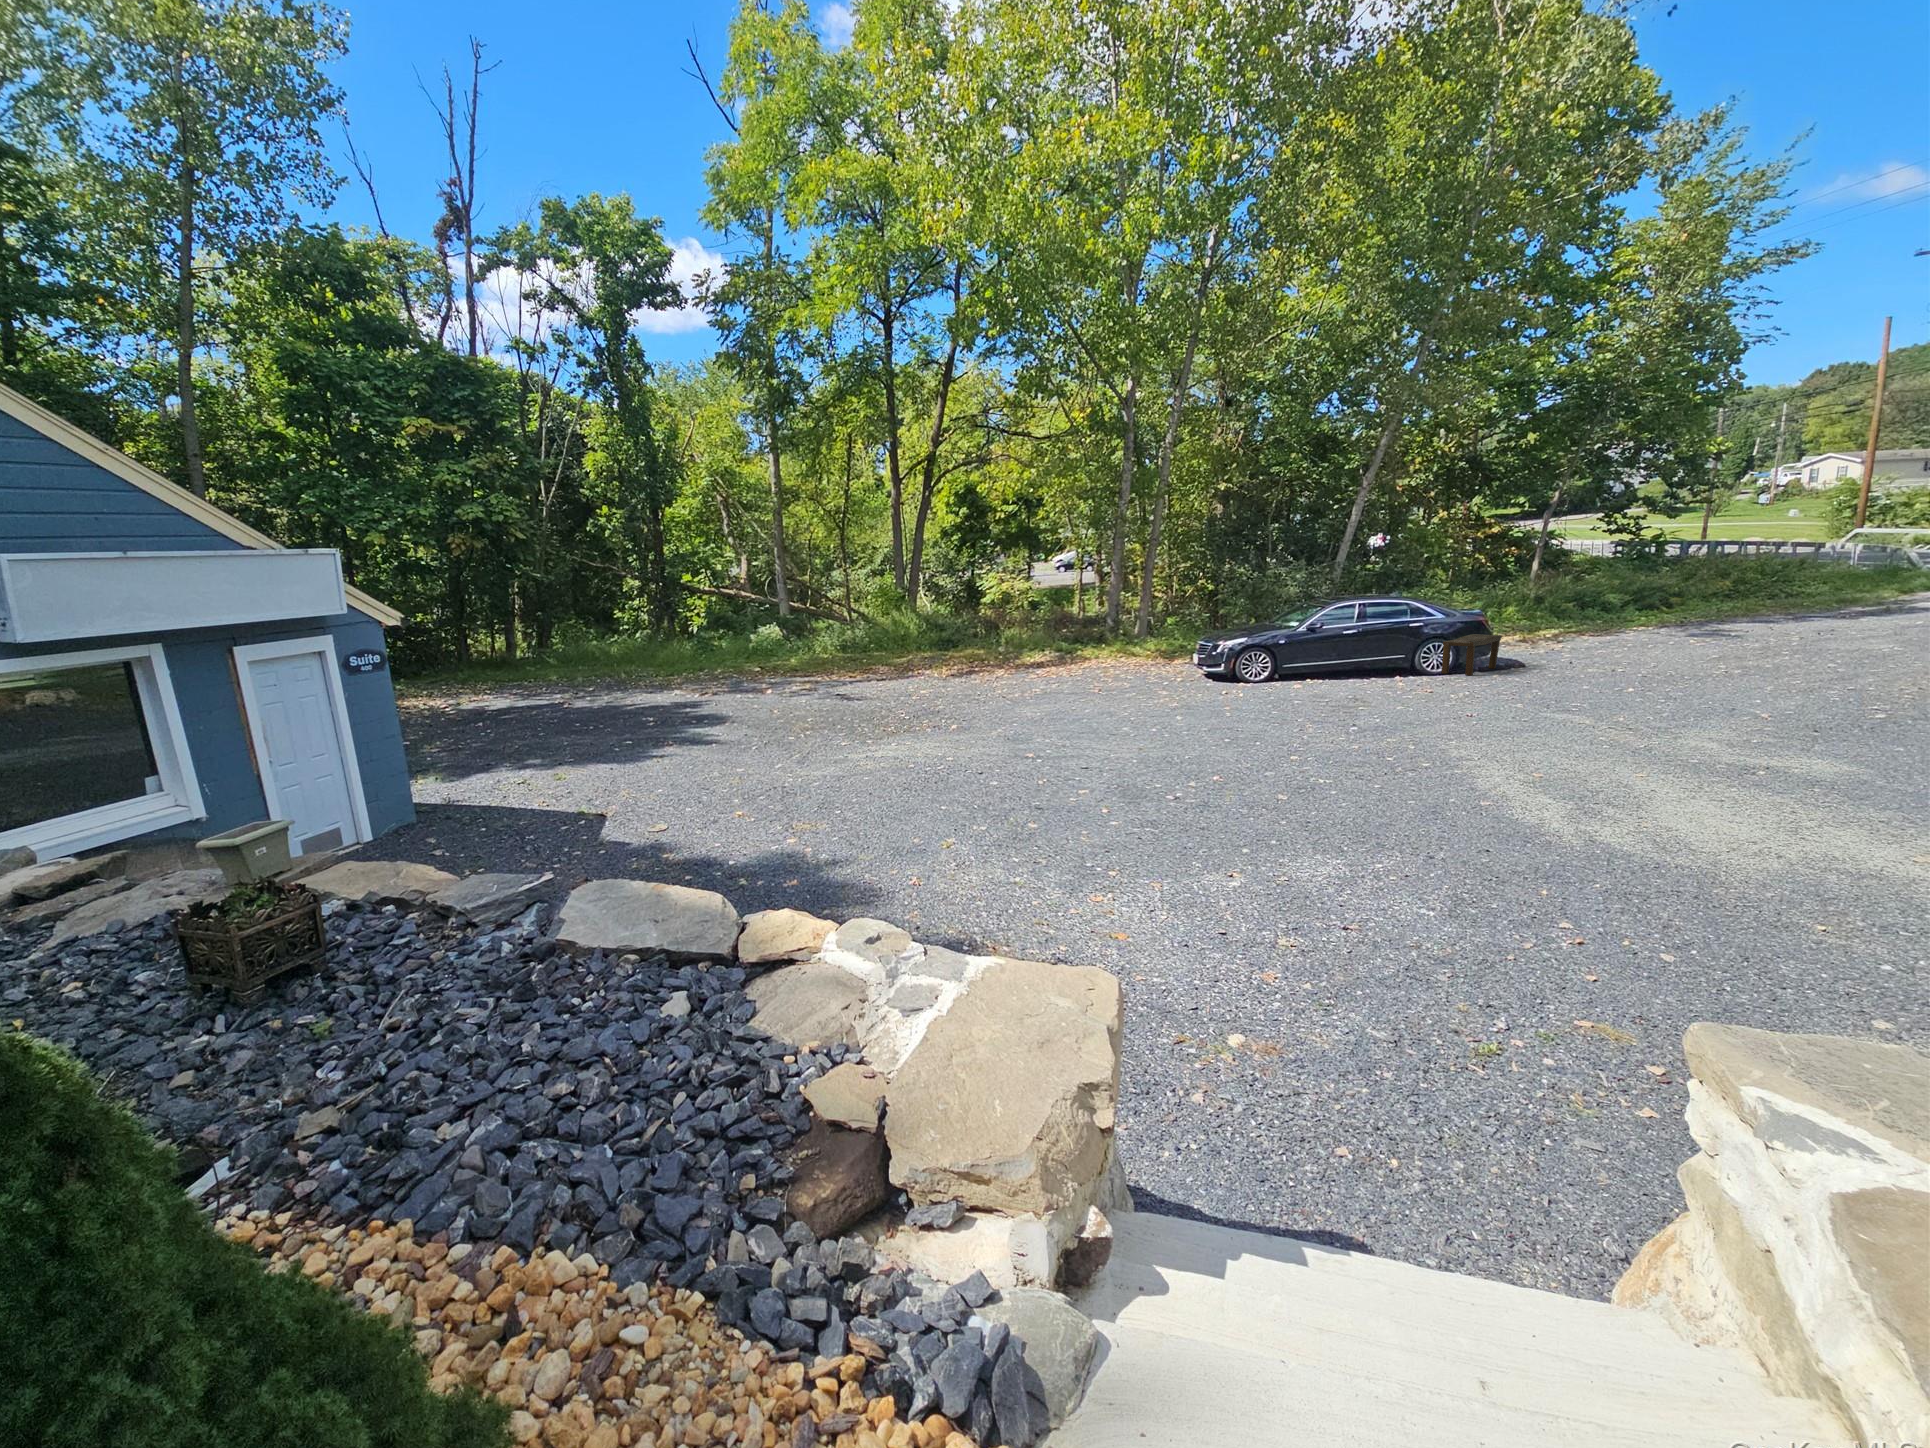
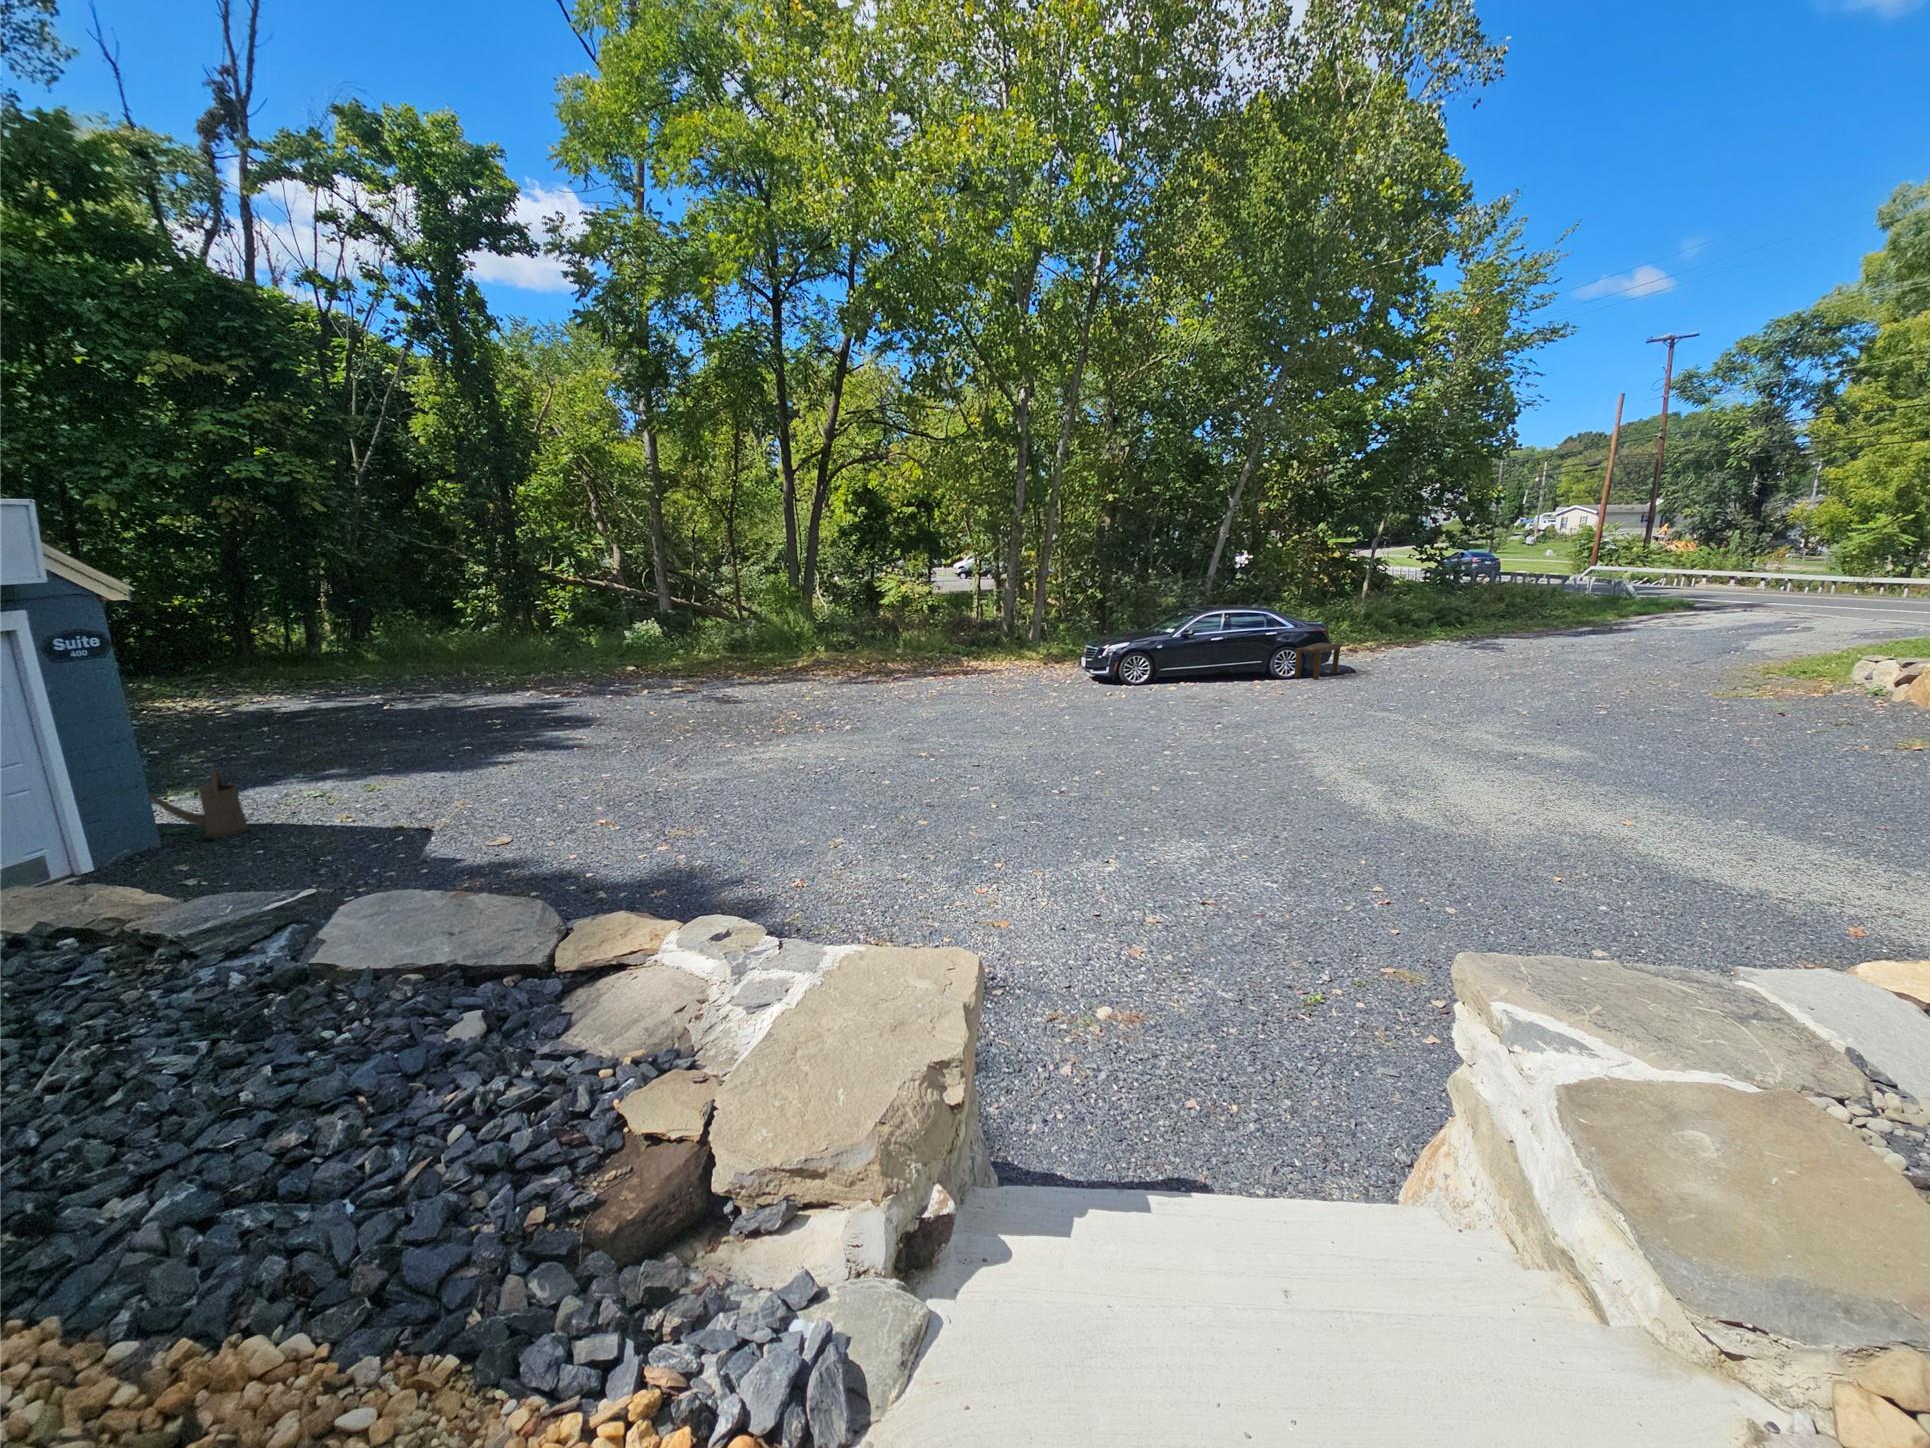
watering can: none [409,761,485,816] -> present [149,771,258,838]

